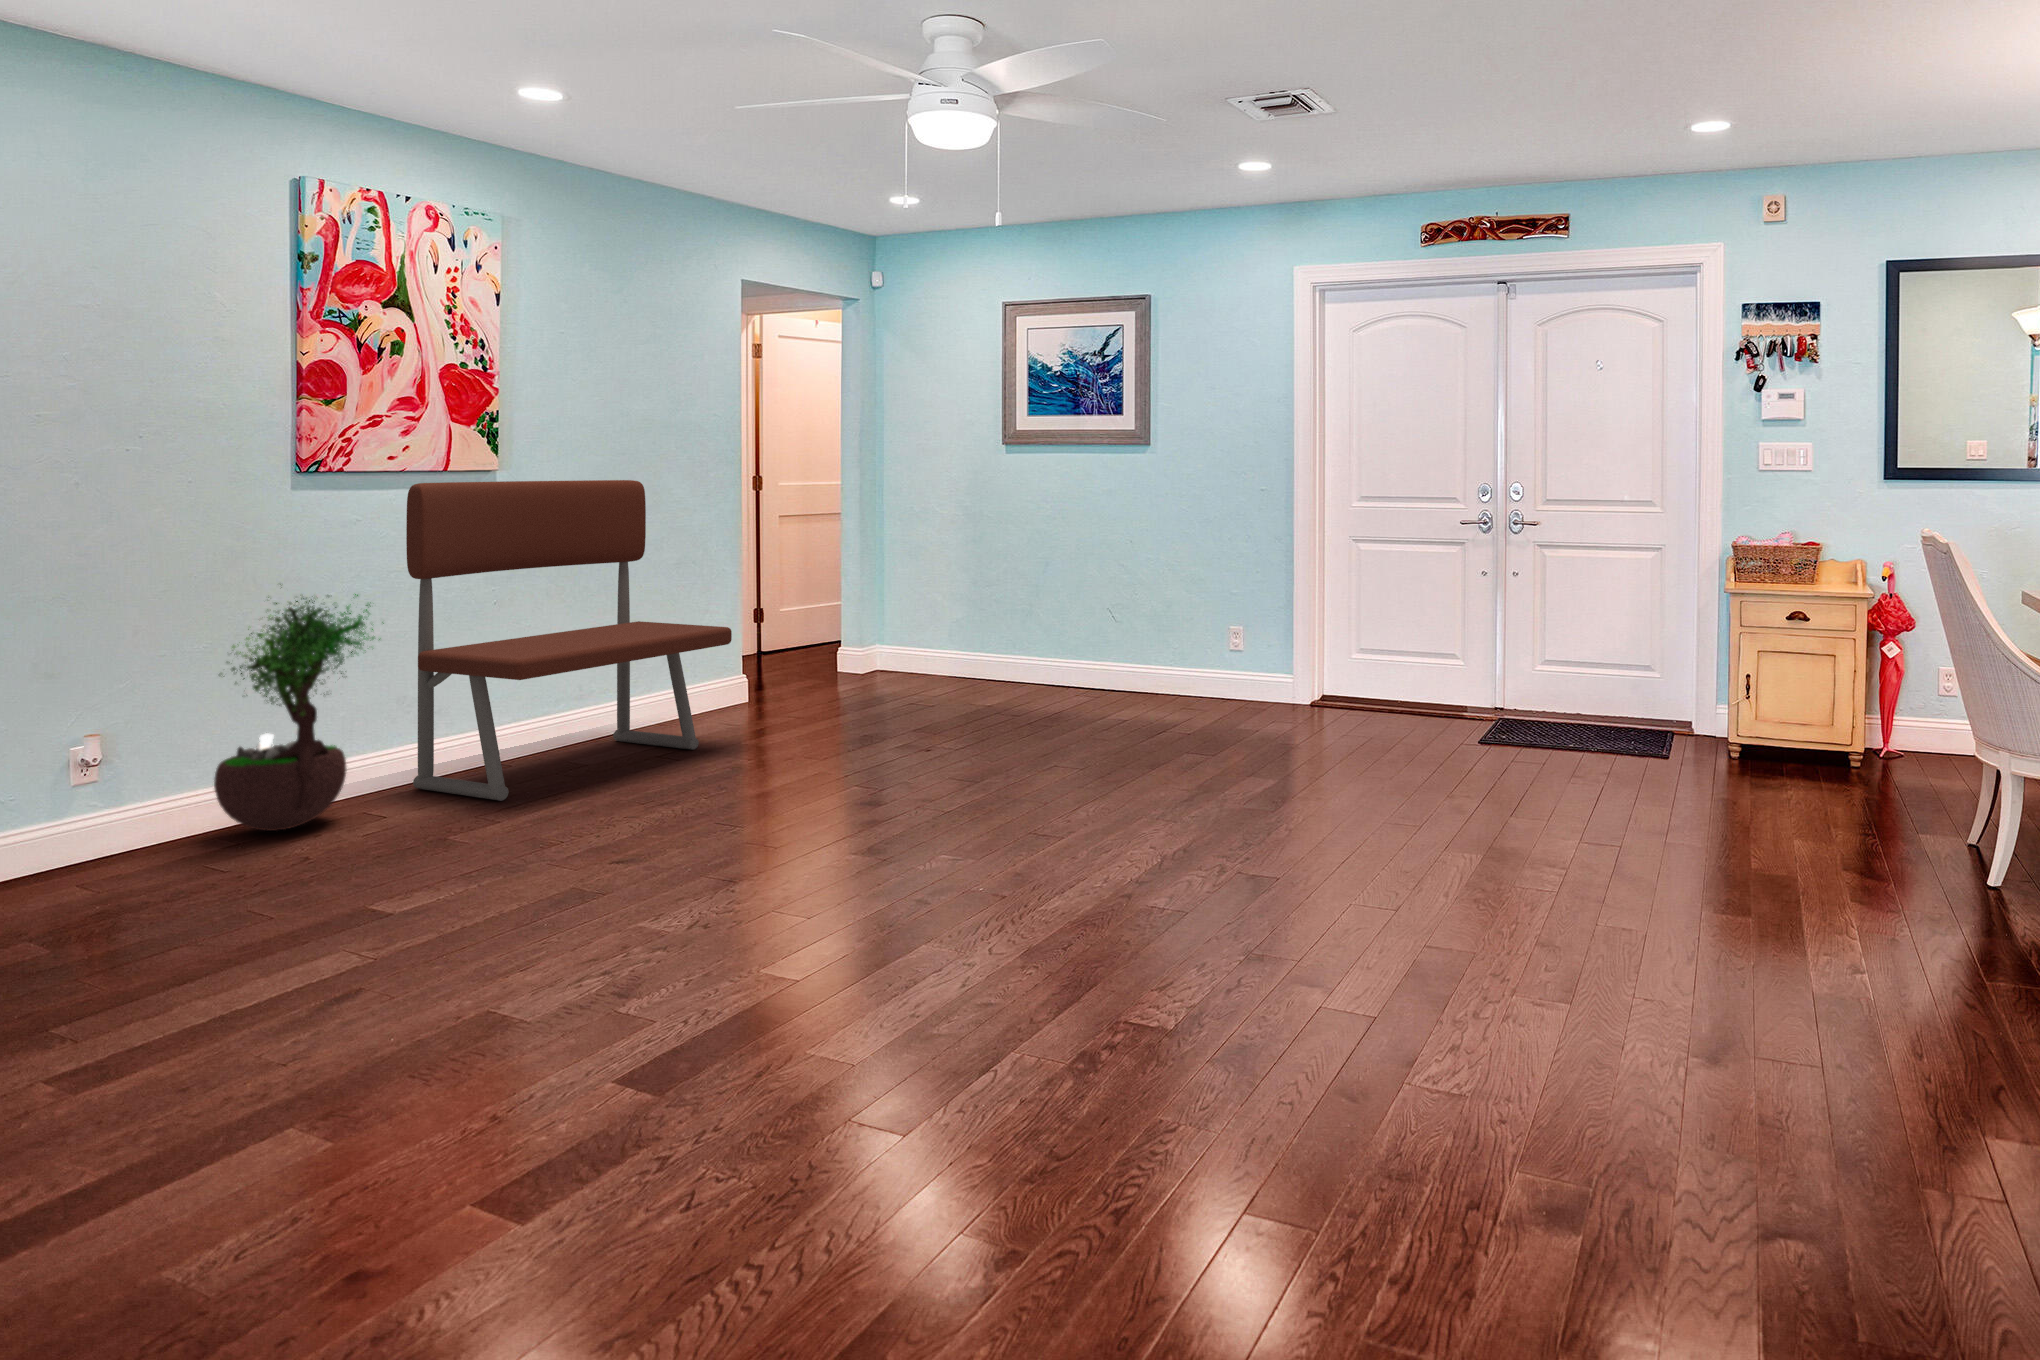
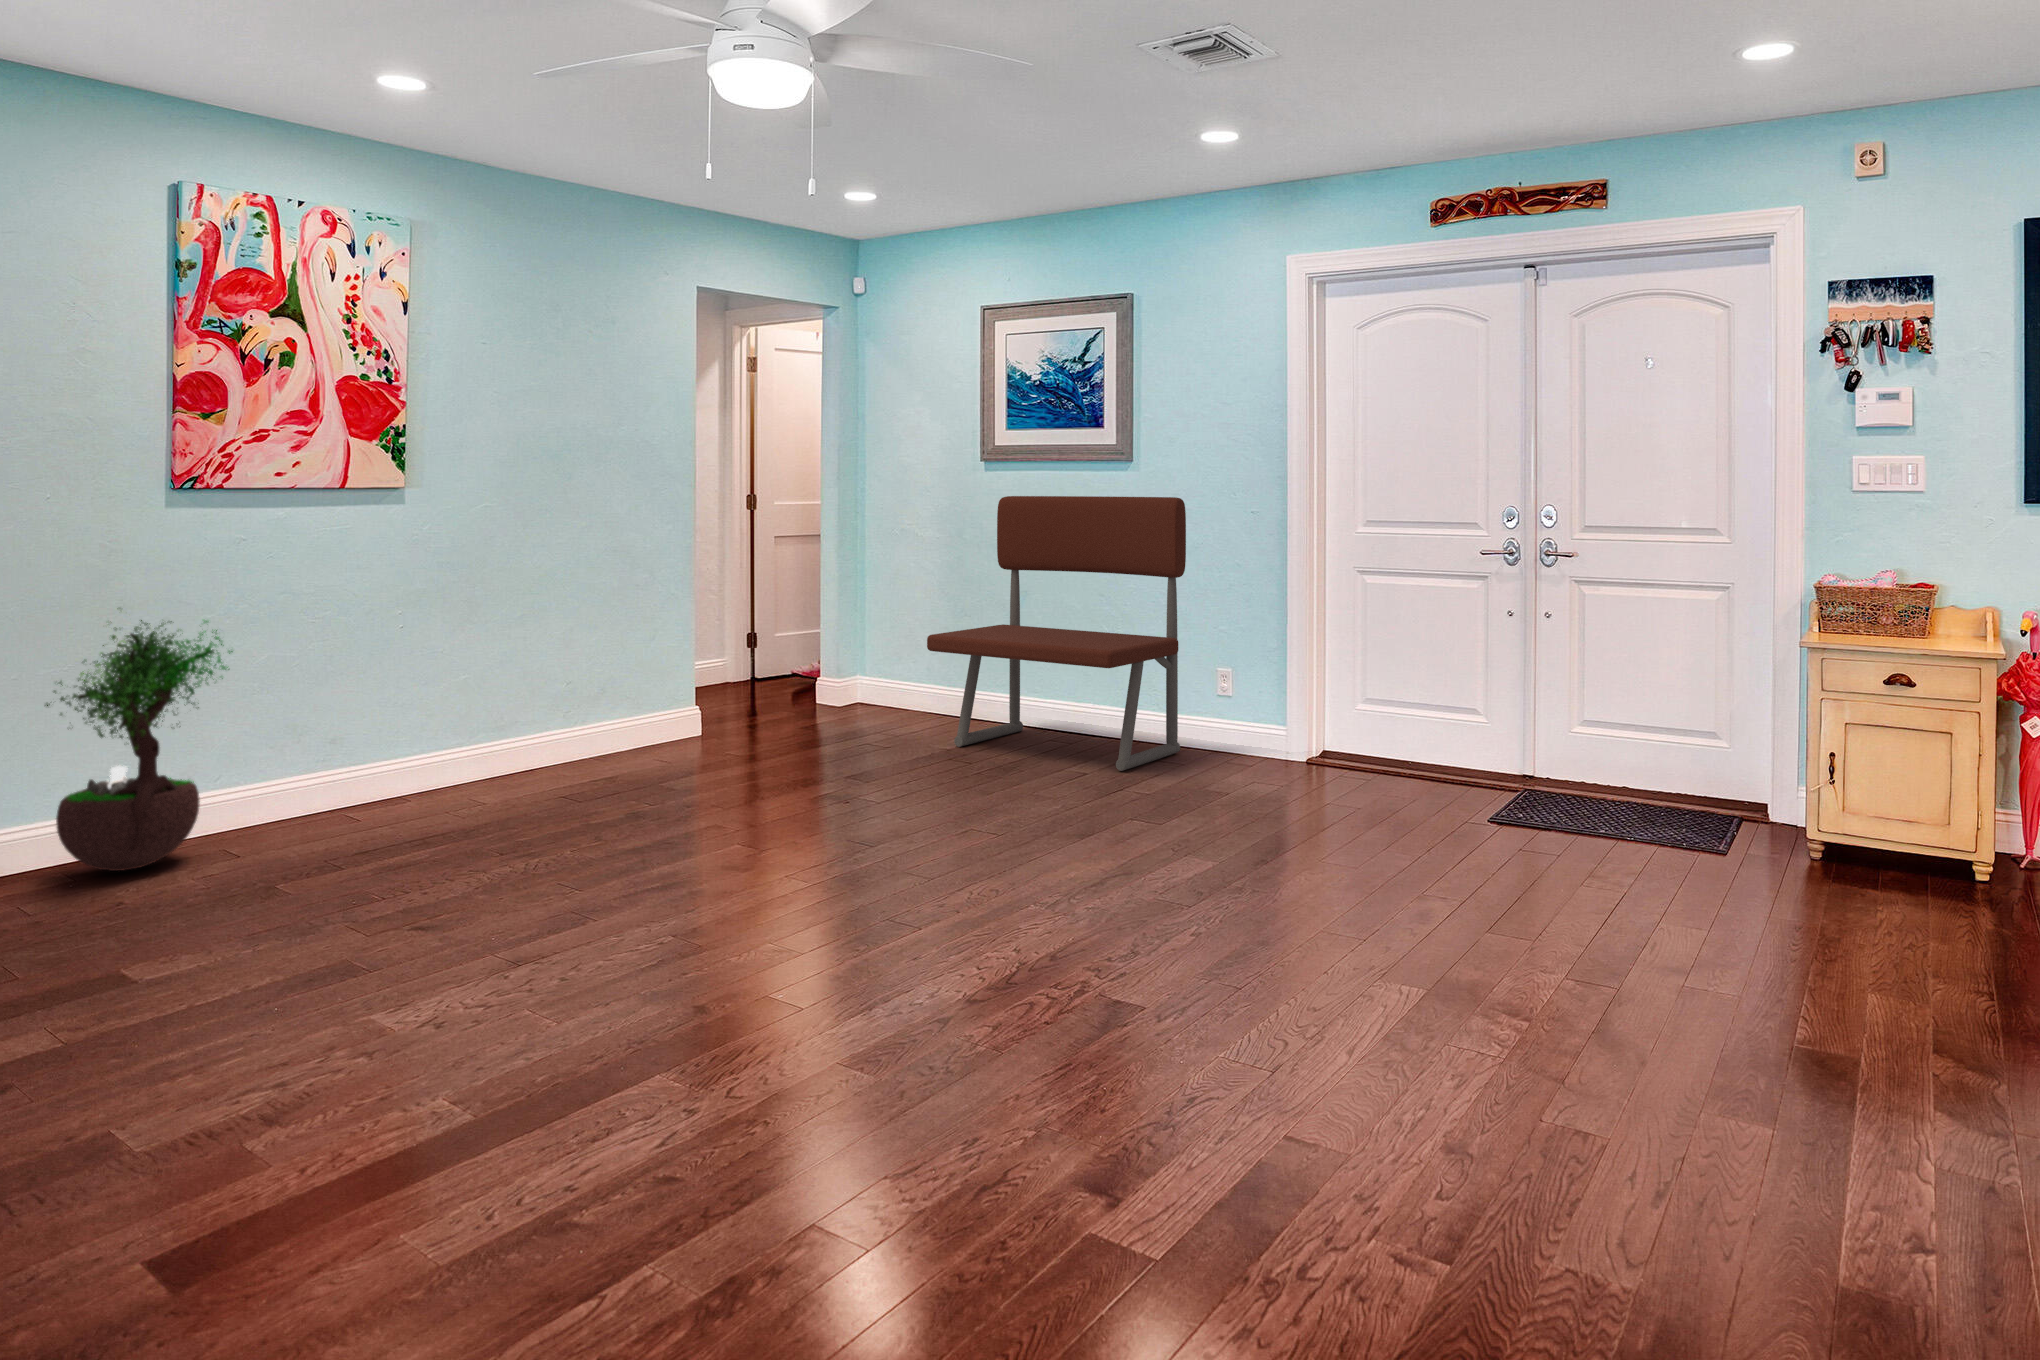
bench: present [406,480,732,801] -> present [927,496,1186,771]

